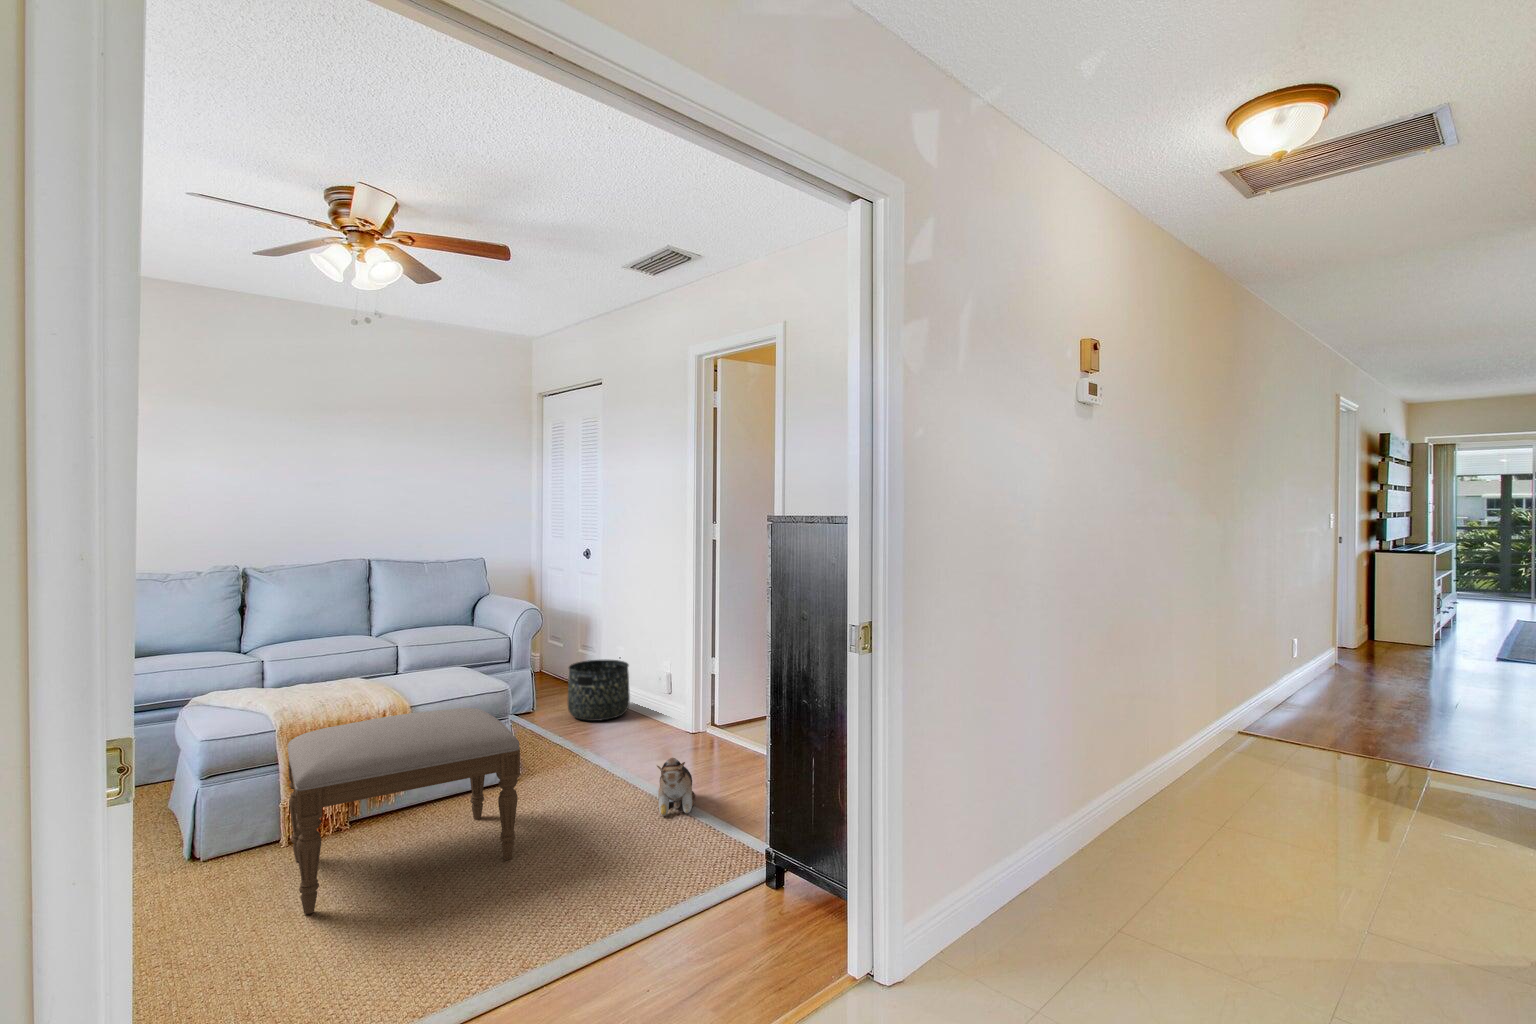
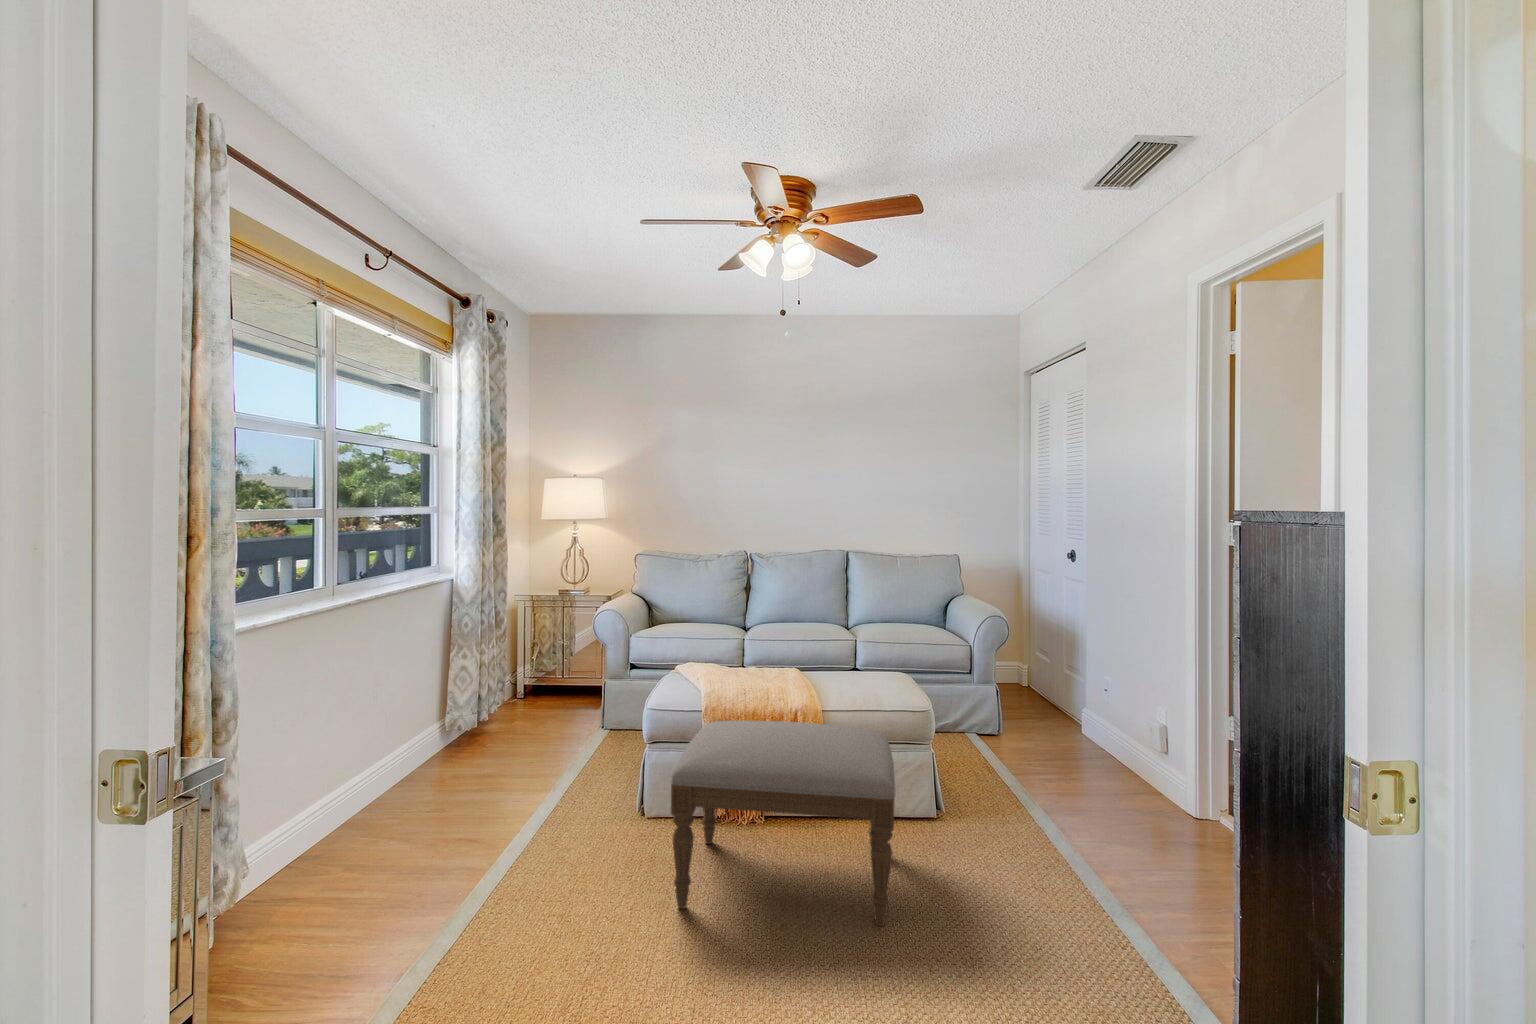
basket: present [568,660,630,721] -> none [1029,689,1109,768]
plush toy: present [657,758,695,816] -> none [1083,865,1154,954]

